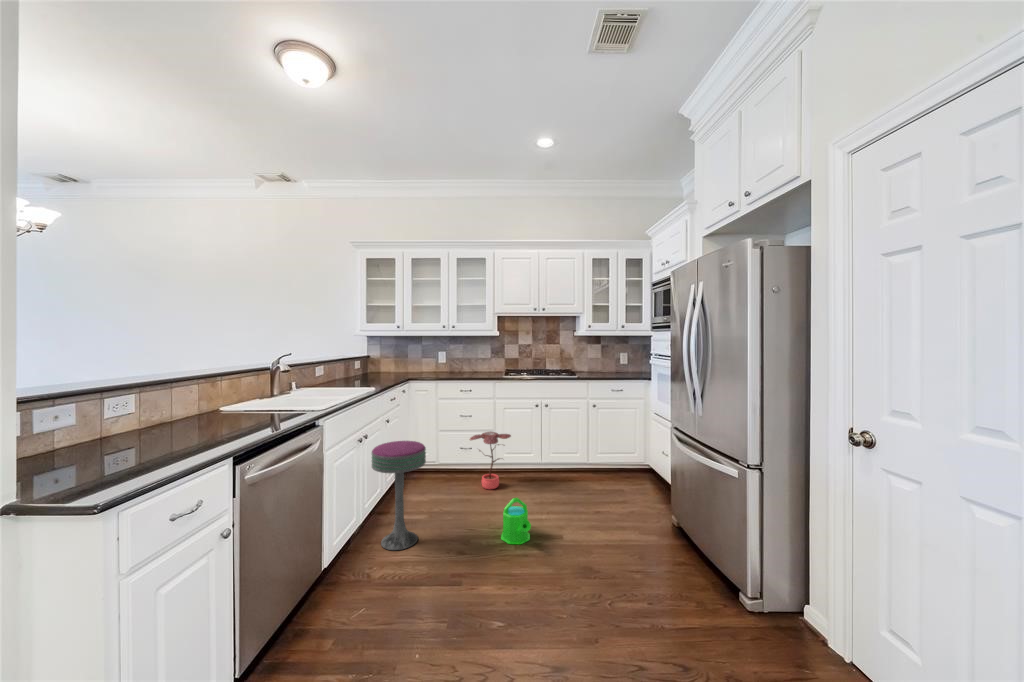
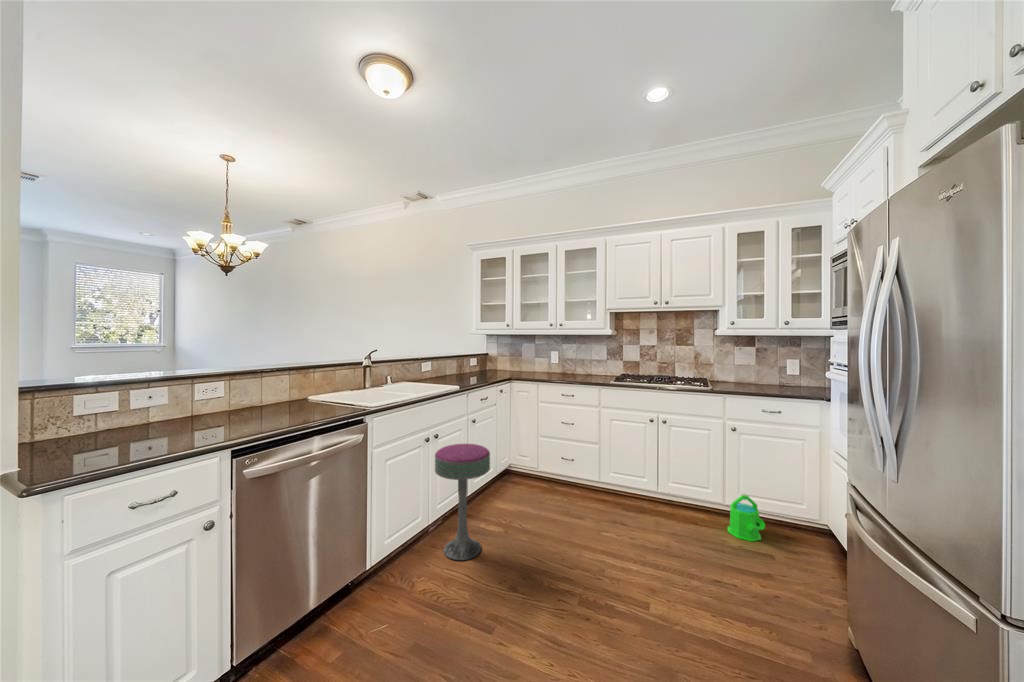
potted plant: present [470,432,511,489] -> none [564,444,612,510]
watering can: present [501,498,531,544] -> present [728,495,765,541]

